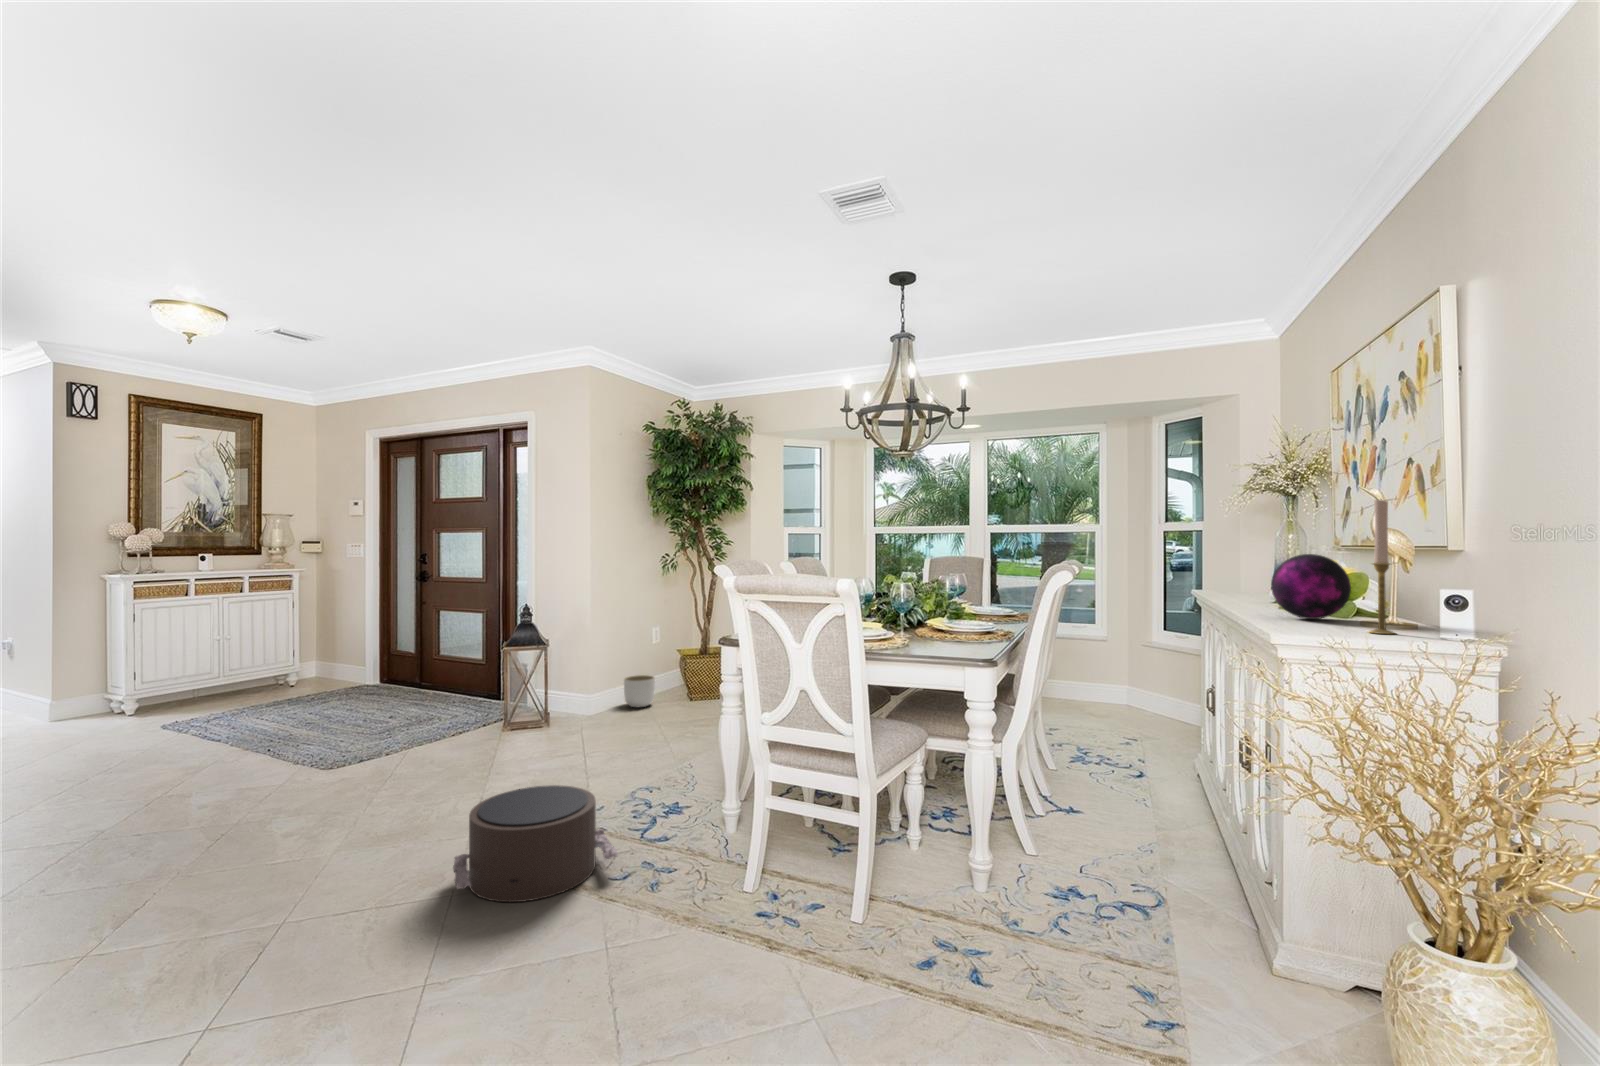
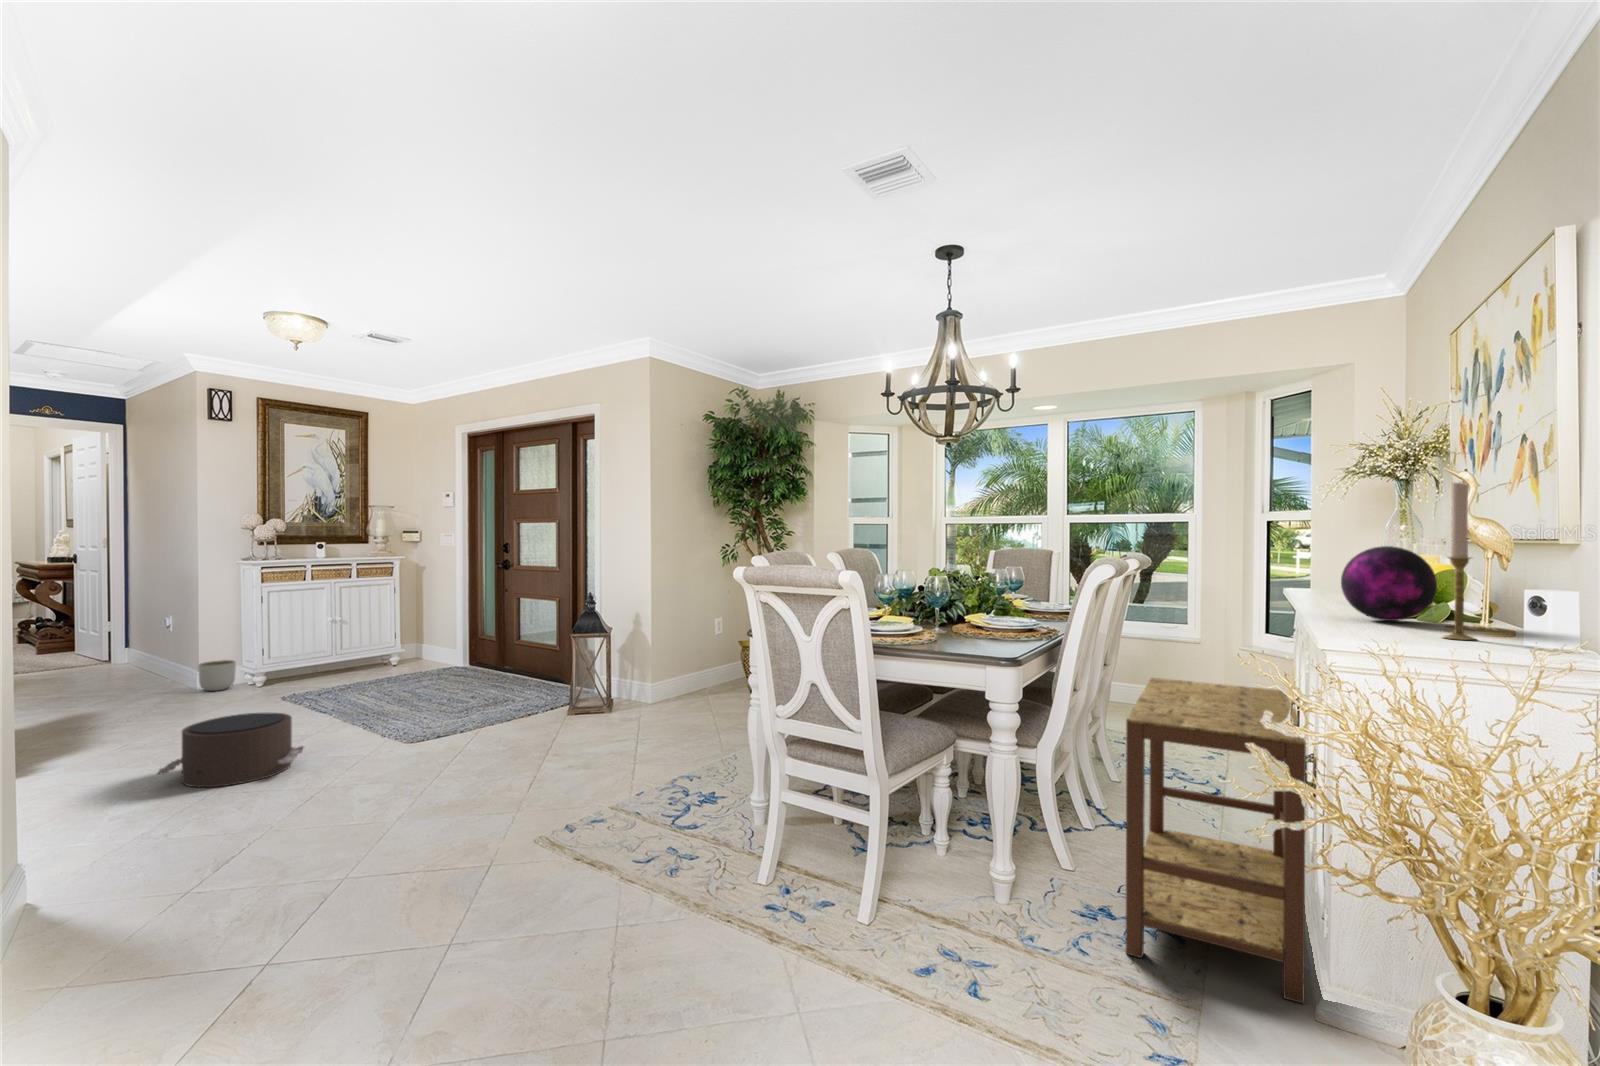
planter: present [624,675,655,707] -> present [198,660,236,691]
side table: none [1099,675,1259,961] -> present [1126,678,1306,1003]
pouf: present [453,785,618,902] -> present [158,713,304,787]

